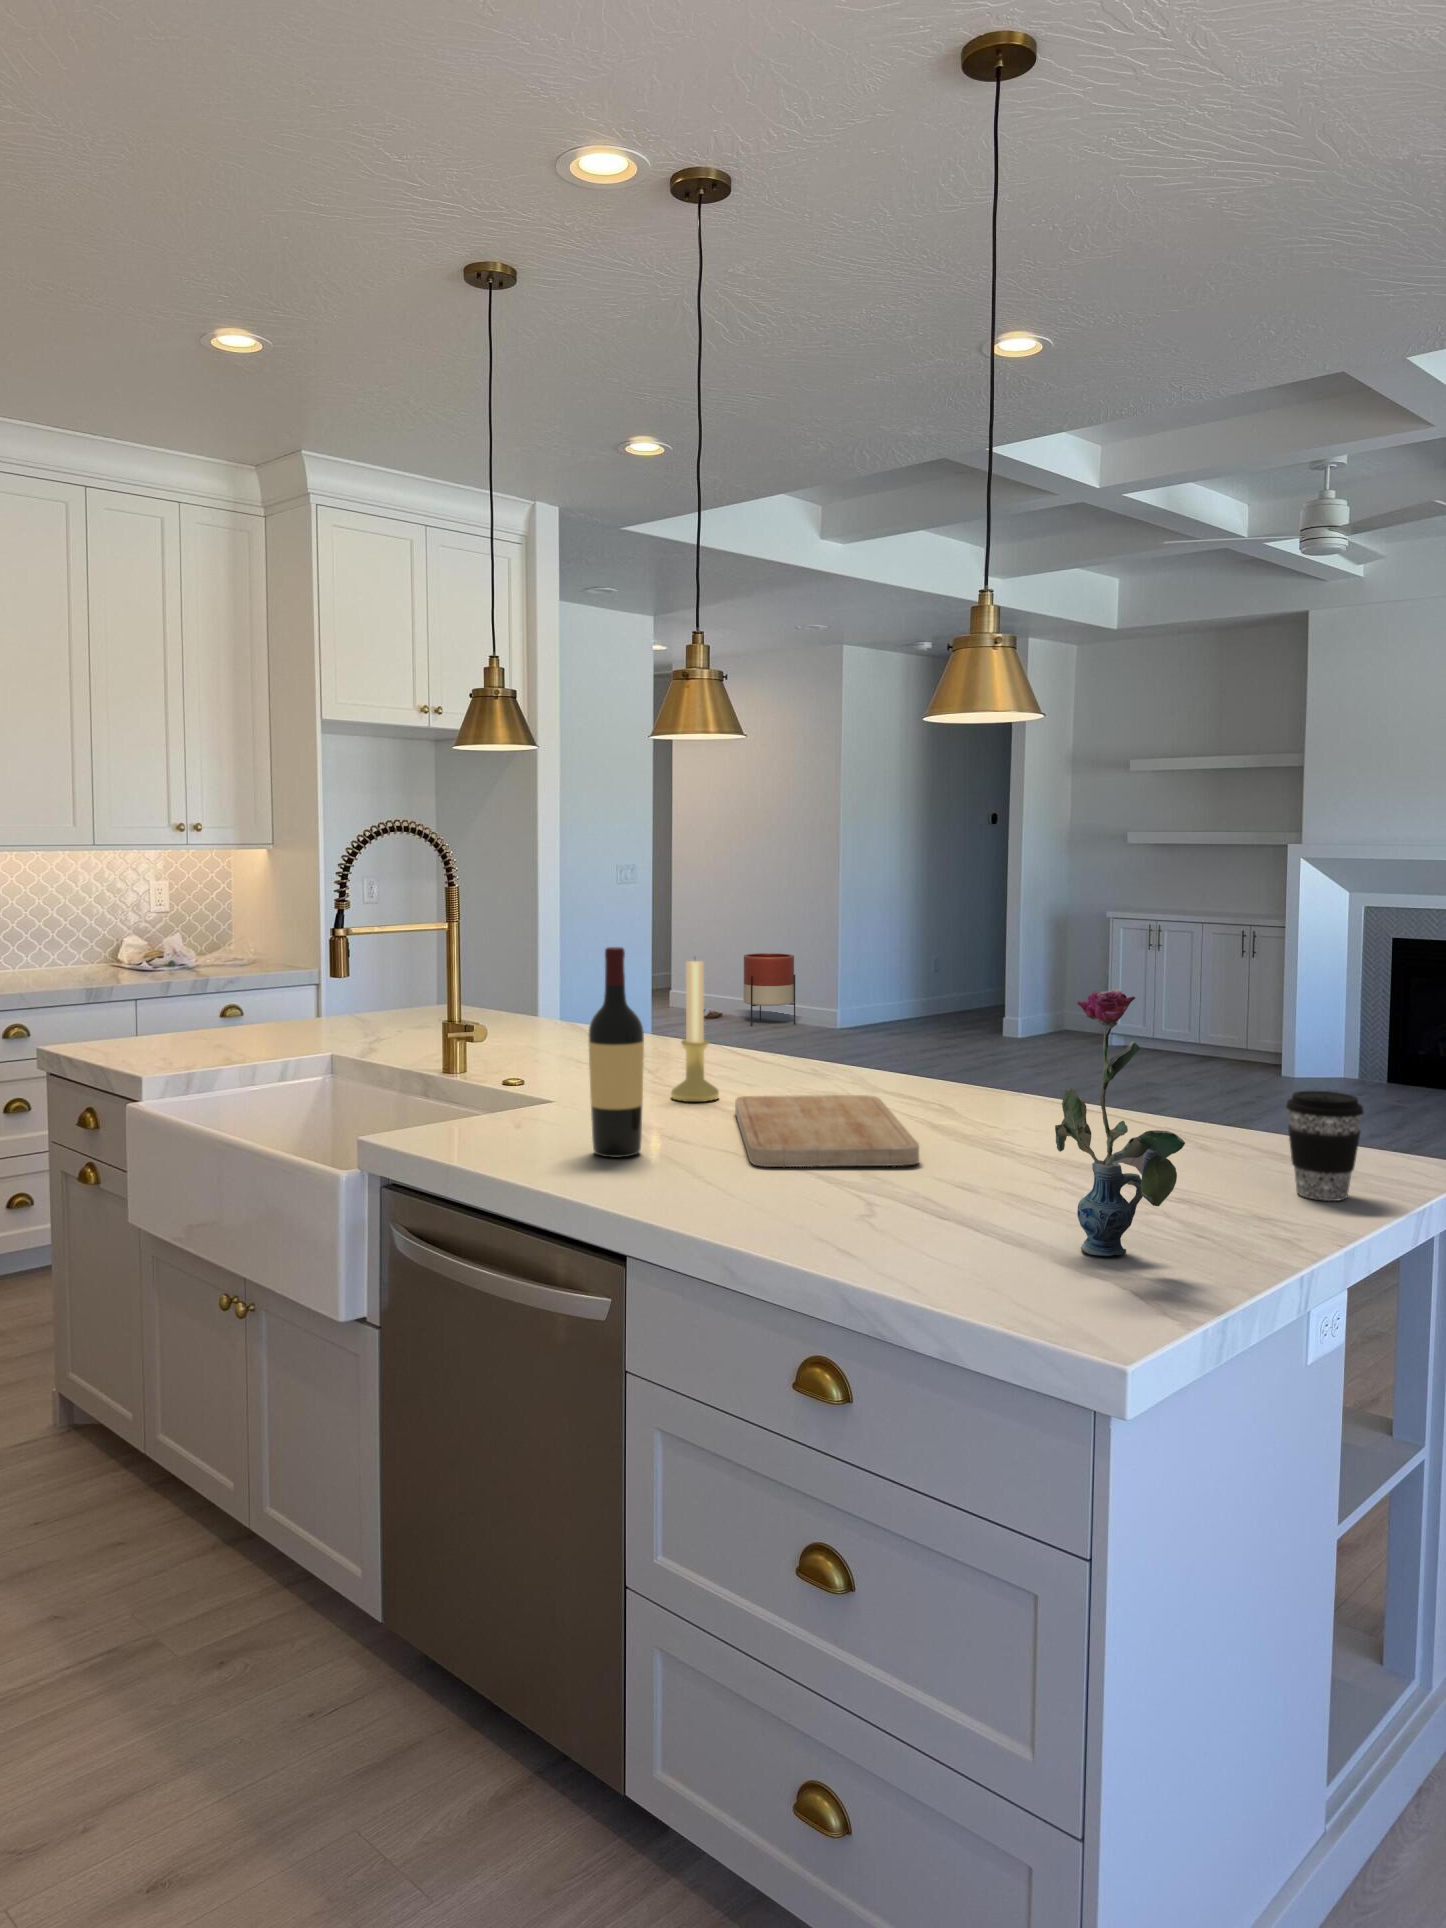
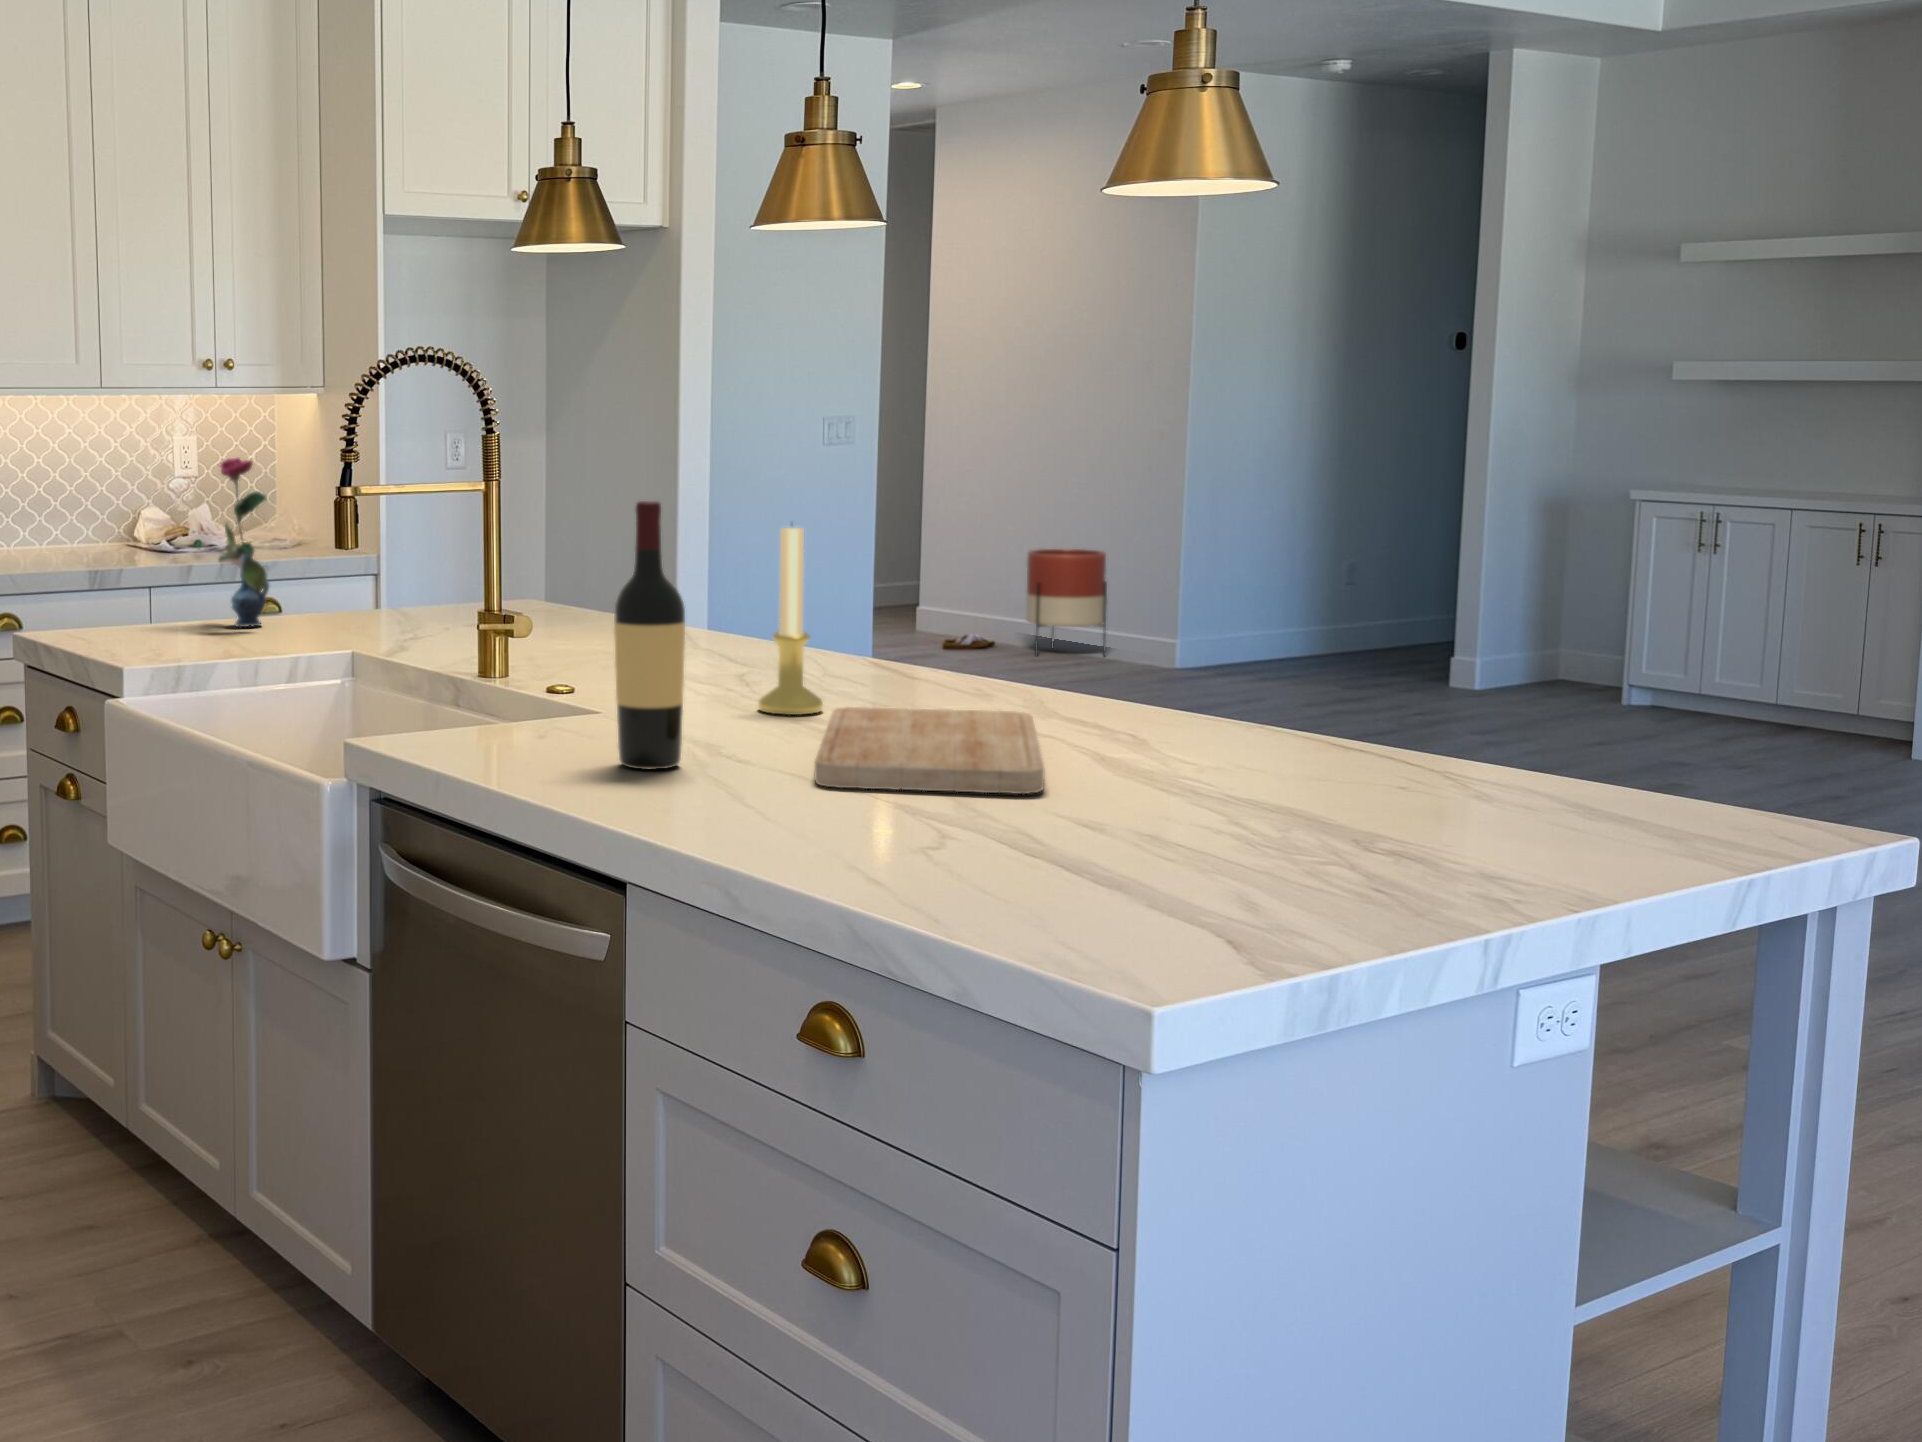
vase: present [1055,989,1185,1256] -> present [218,457,269,627]
coffee cup: present [1286,1091,1364,1201] -> none [1555,708,1669,860]

